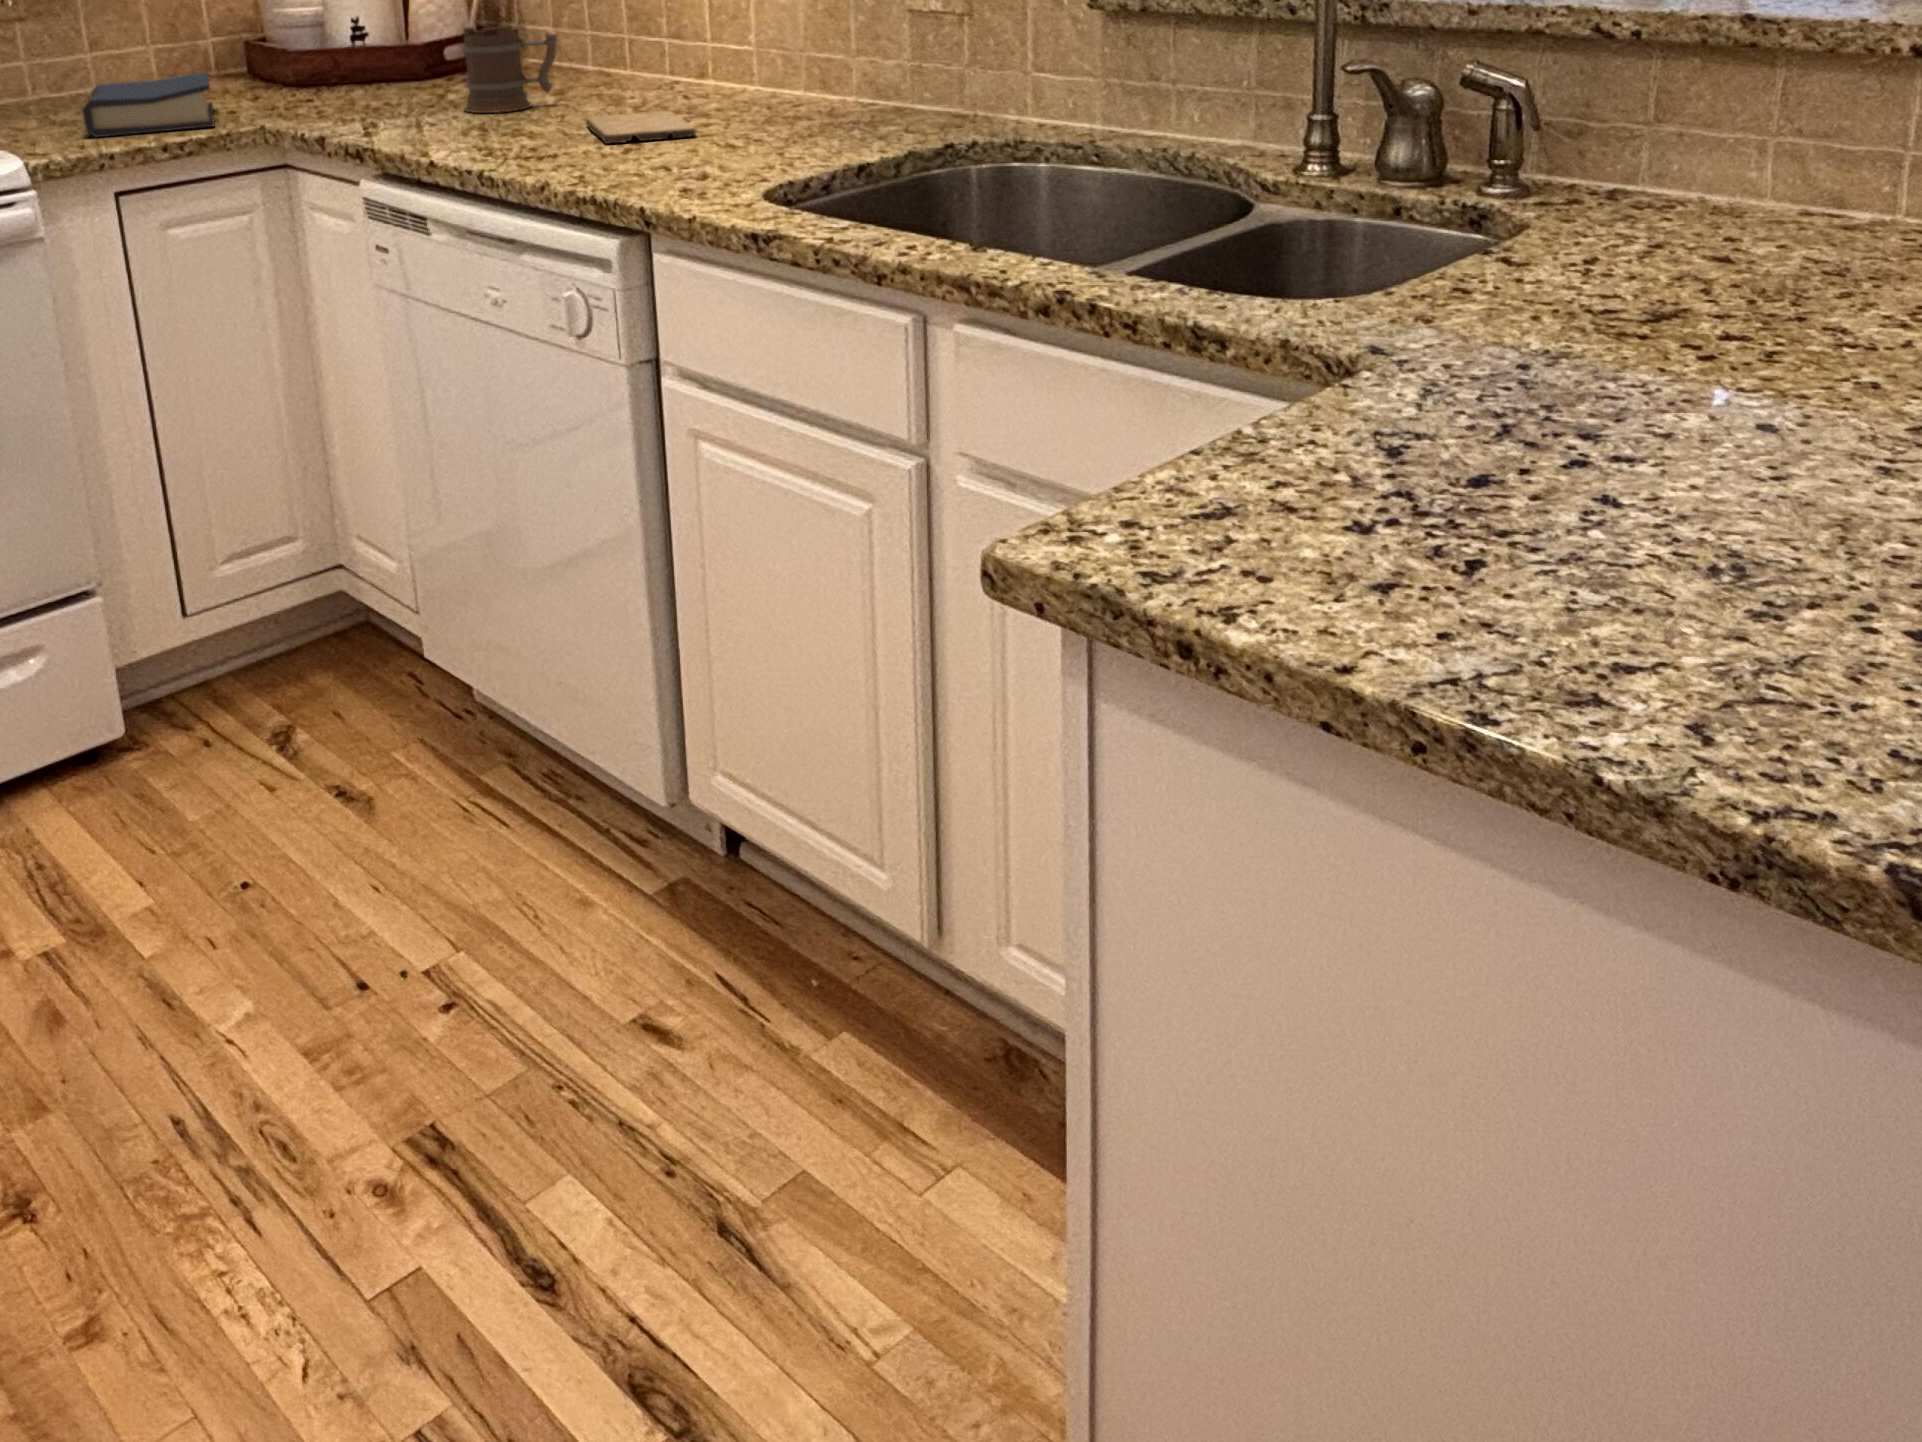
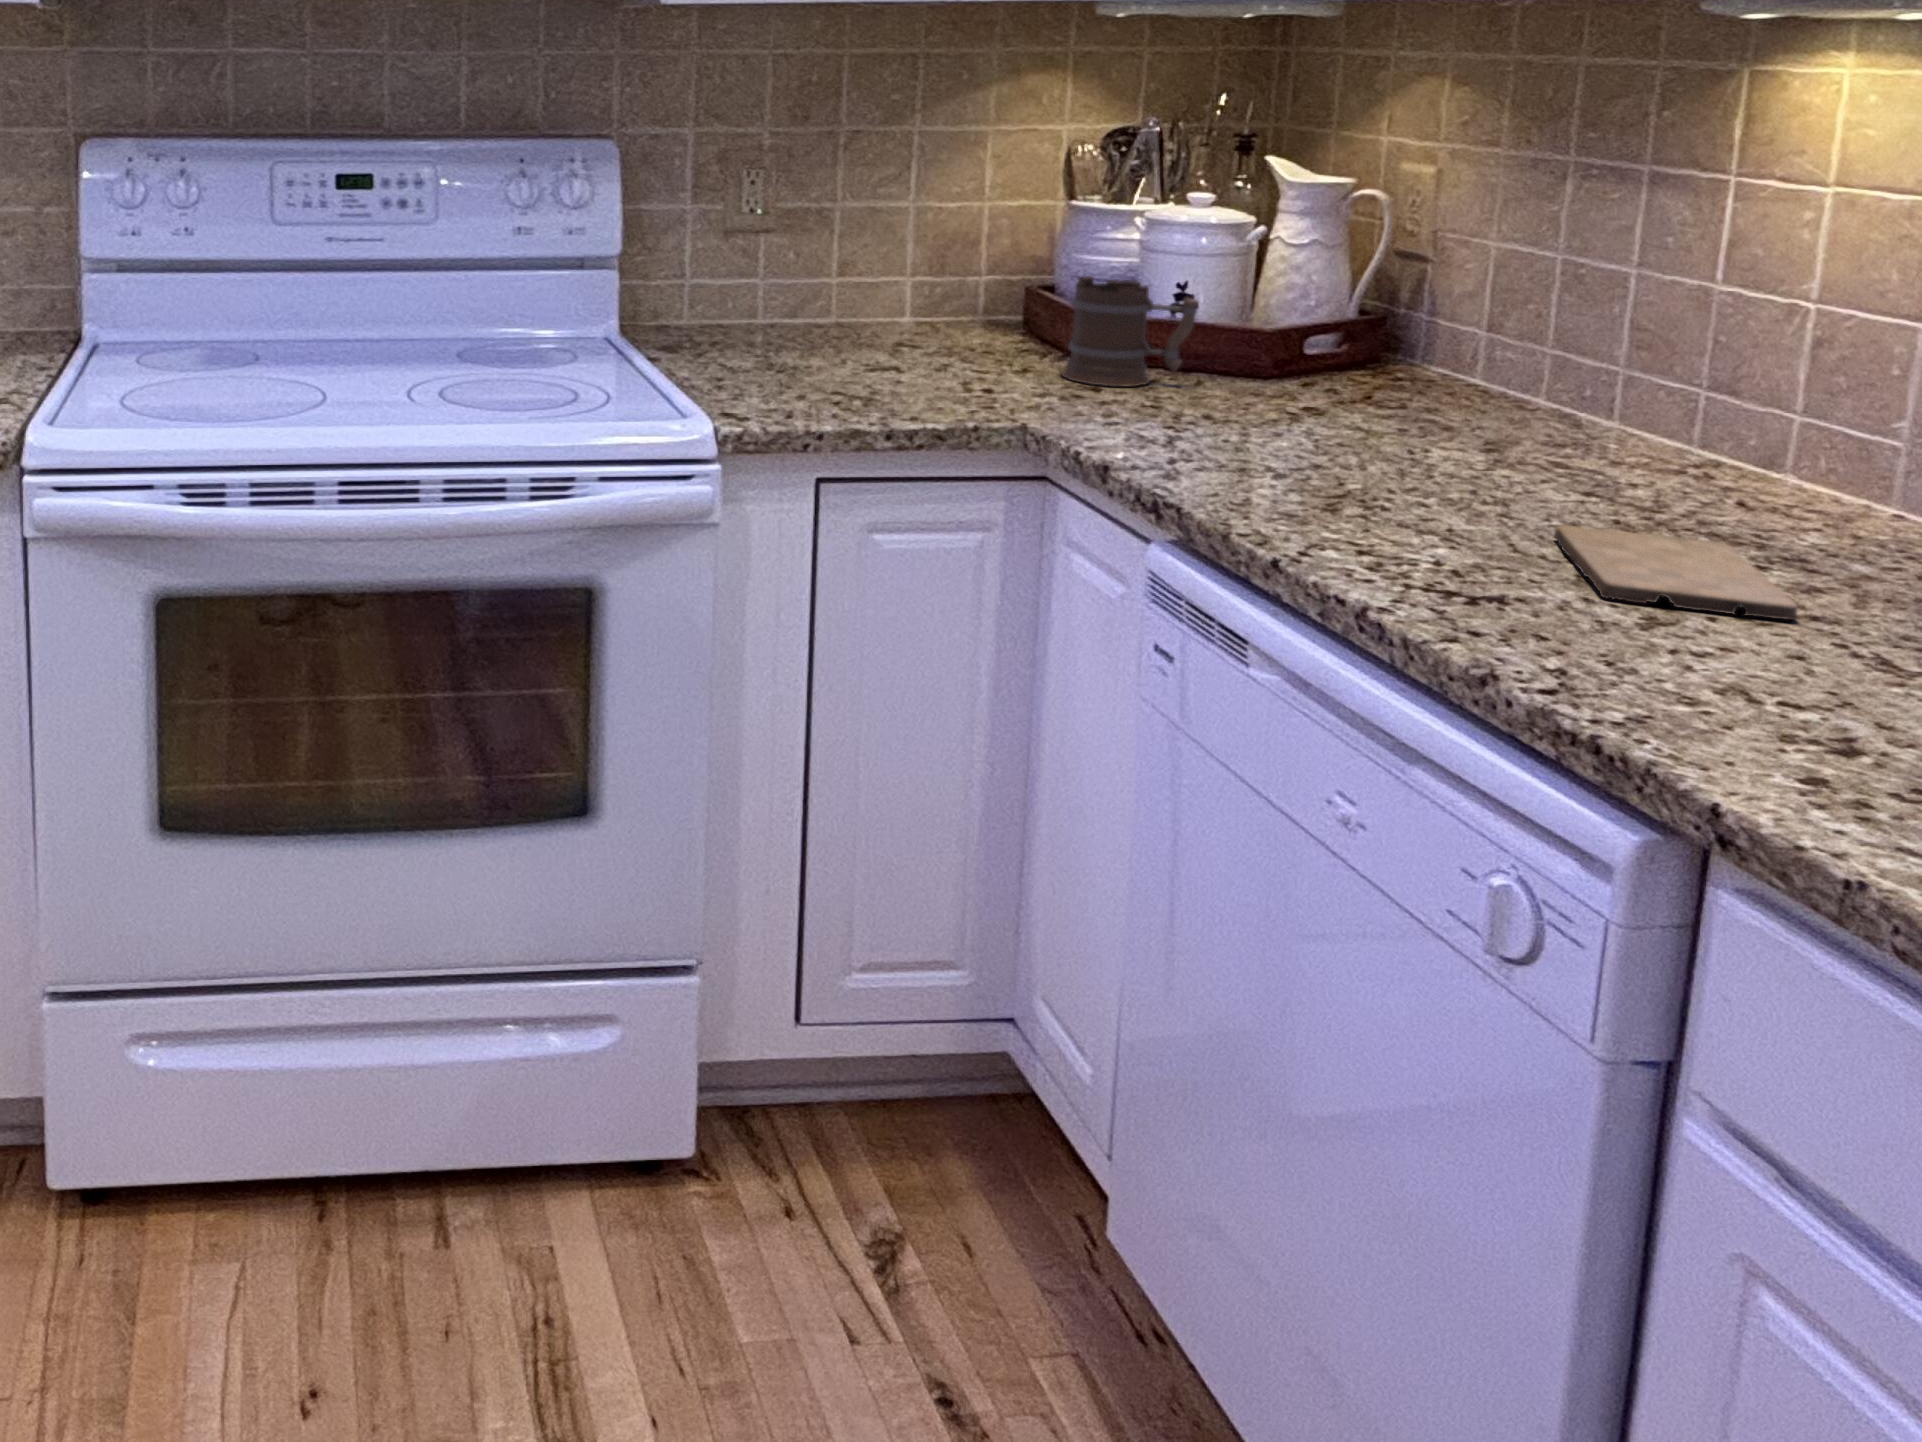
mug: present [462,26,557,113] -> present [1062,276,1199,386]
hardback book: present [82,72,215,137] -> none [801,326,971,412]

